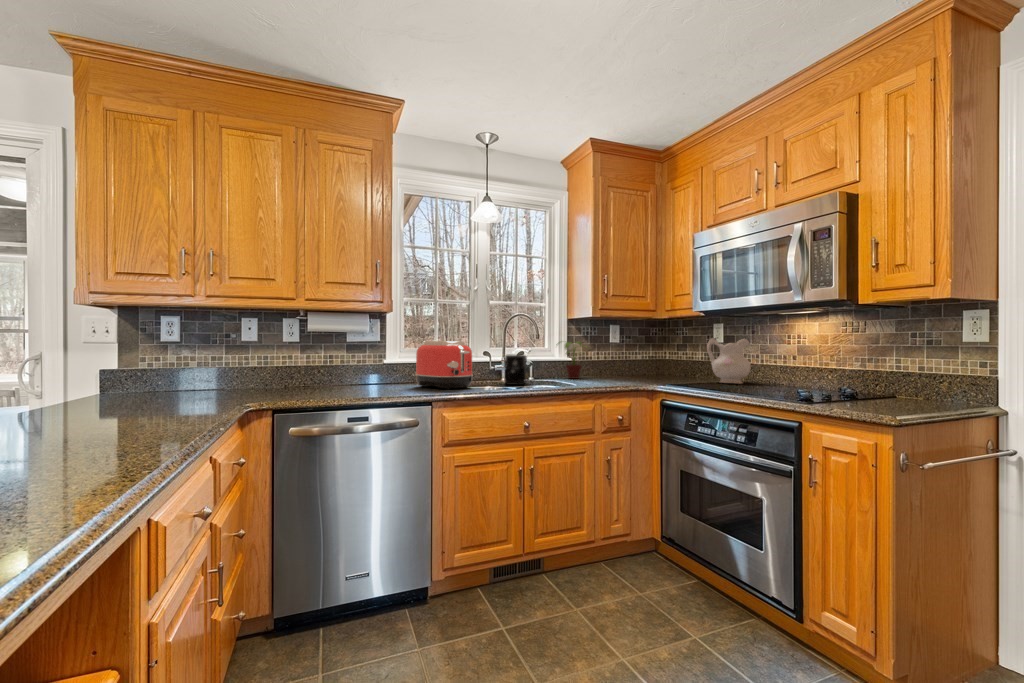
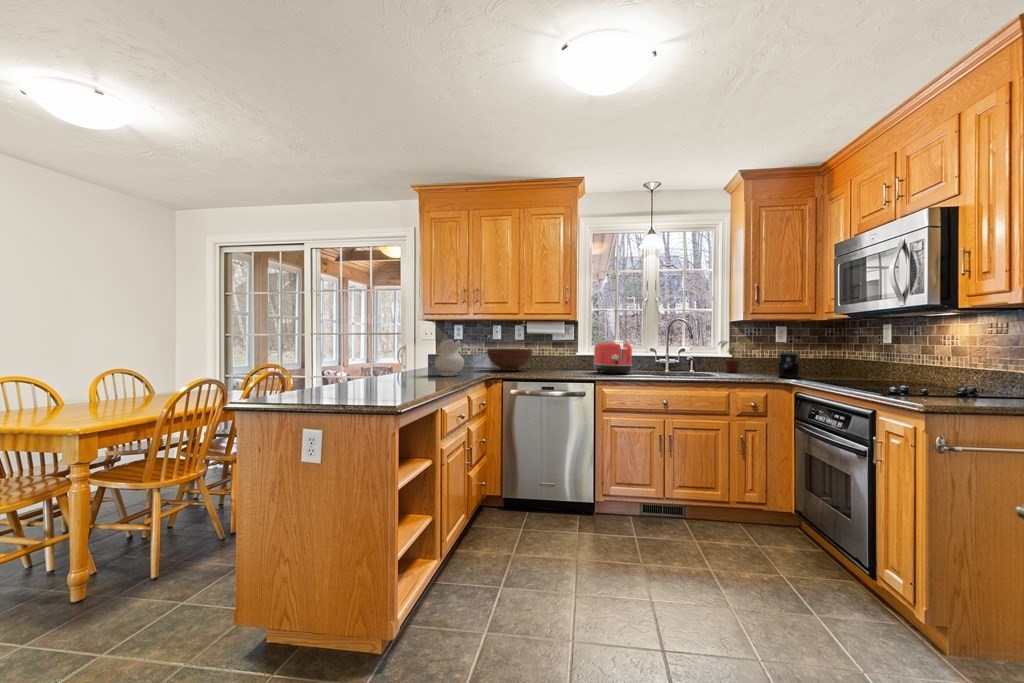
ceramic pitcher: present [707,338,751,384] -> present [435,339,464,376]
coffee maker: present [505,354,527,385] -> present [779,352,826,378]
fruit bowl: none [234,355,317,392] -> present [487,349,532,371]

